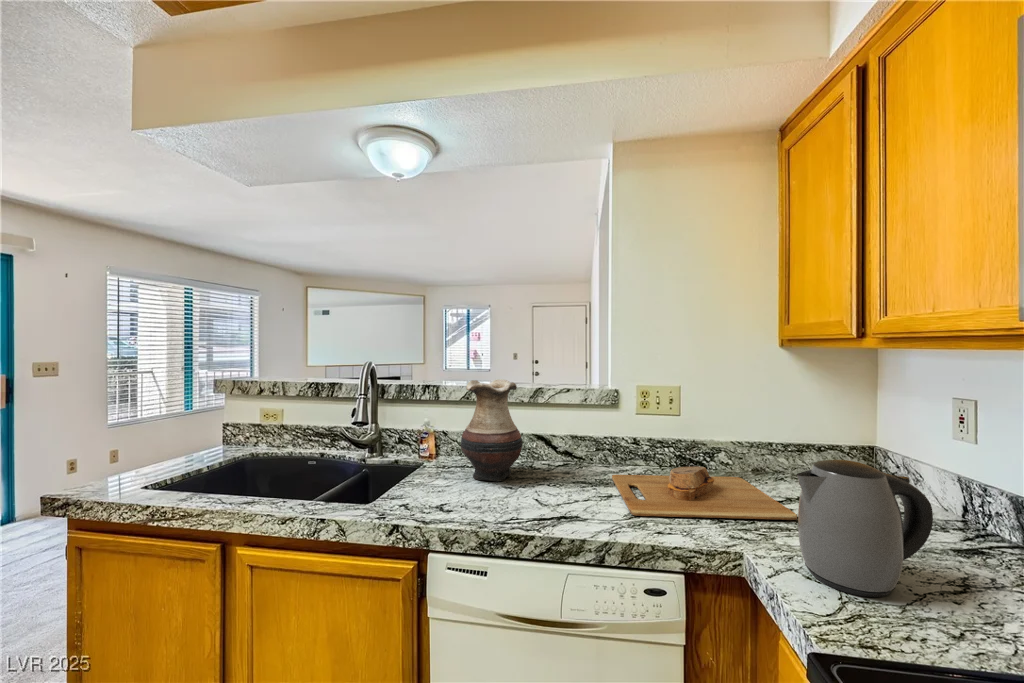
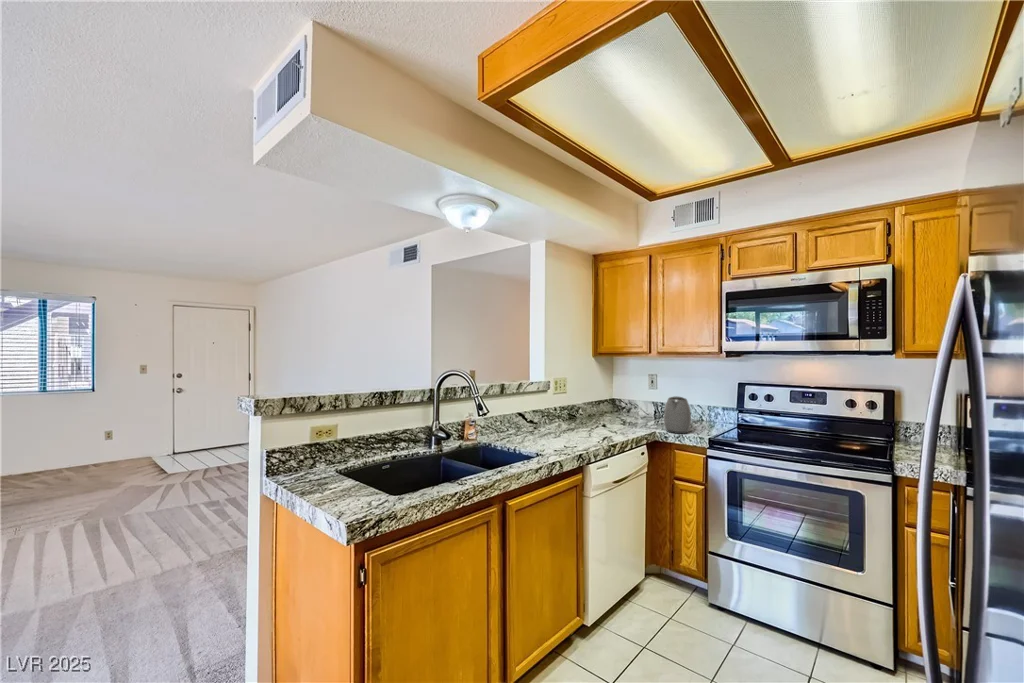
vase: present [461,379,522,481] -> none [520,380,556,438]
cutting board: present [612,466,797,520] -> none [570,413,640,433]

